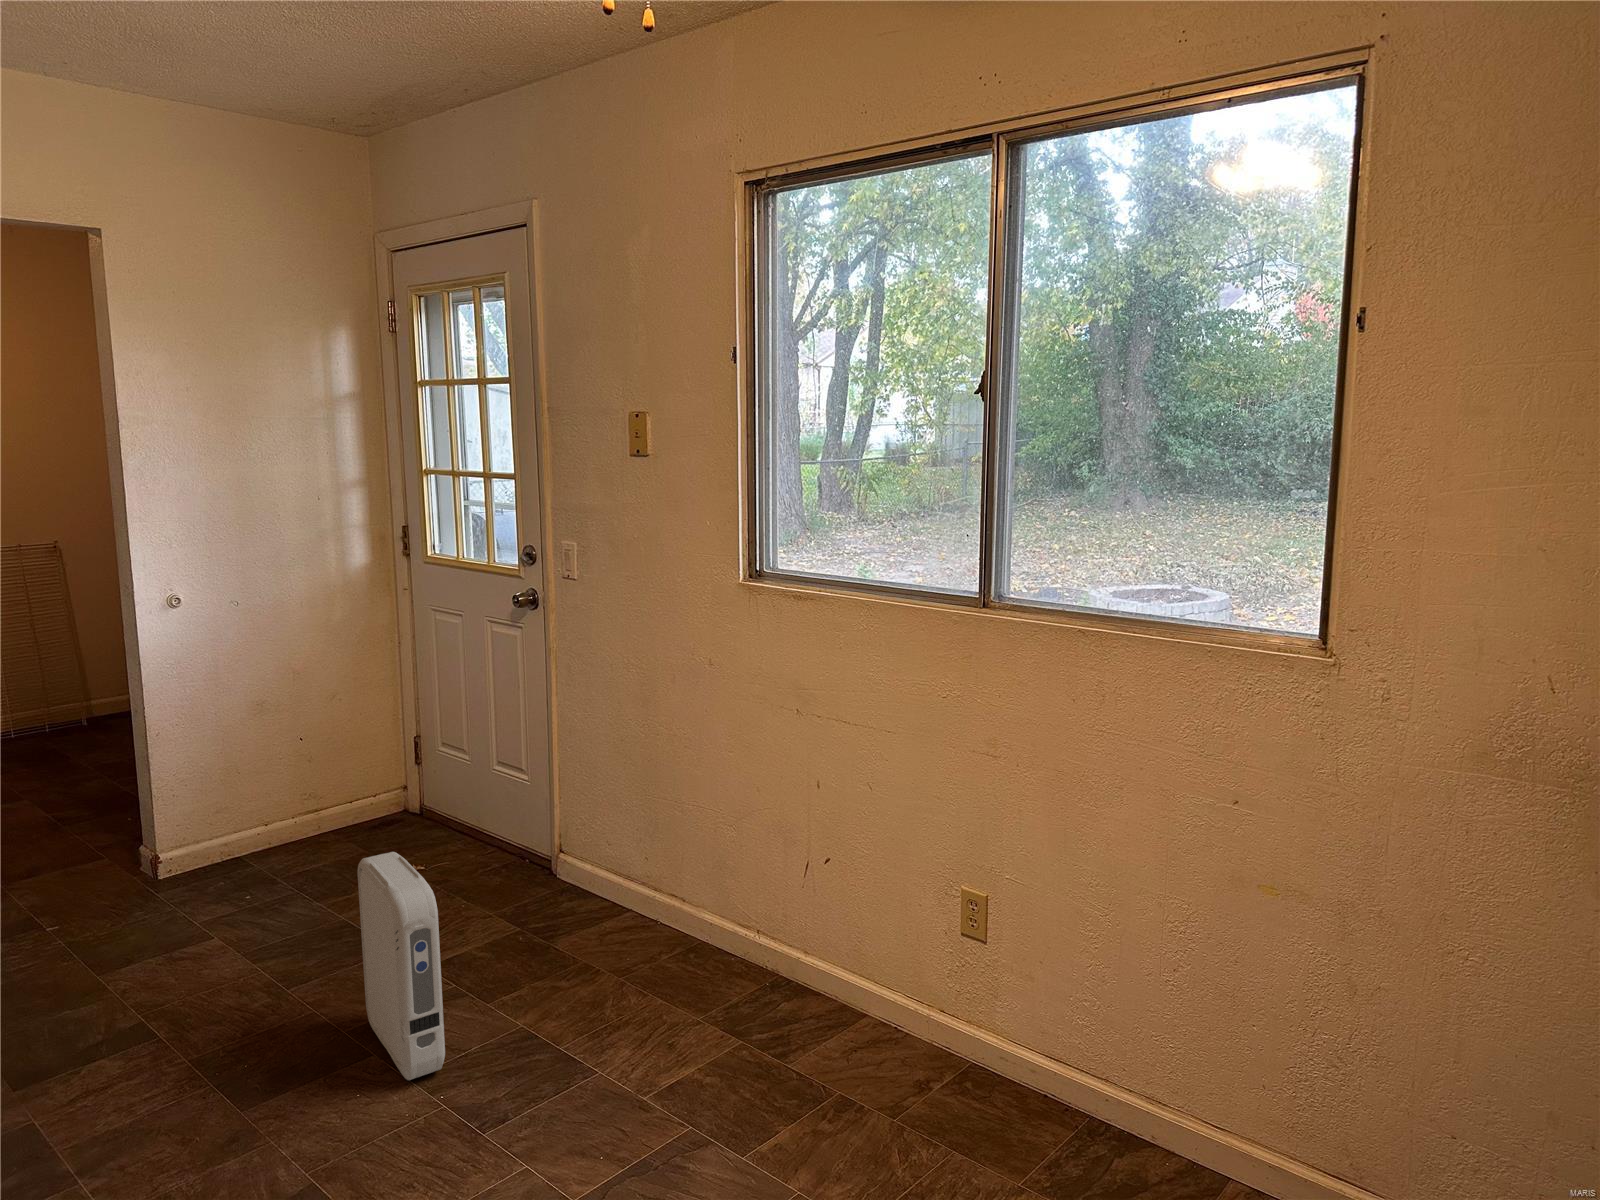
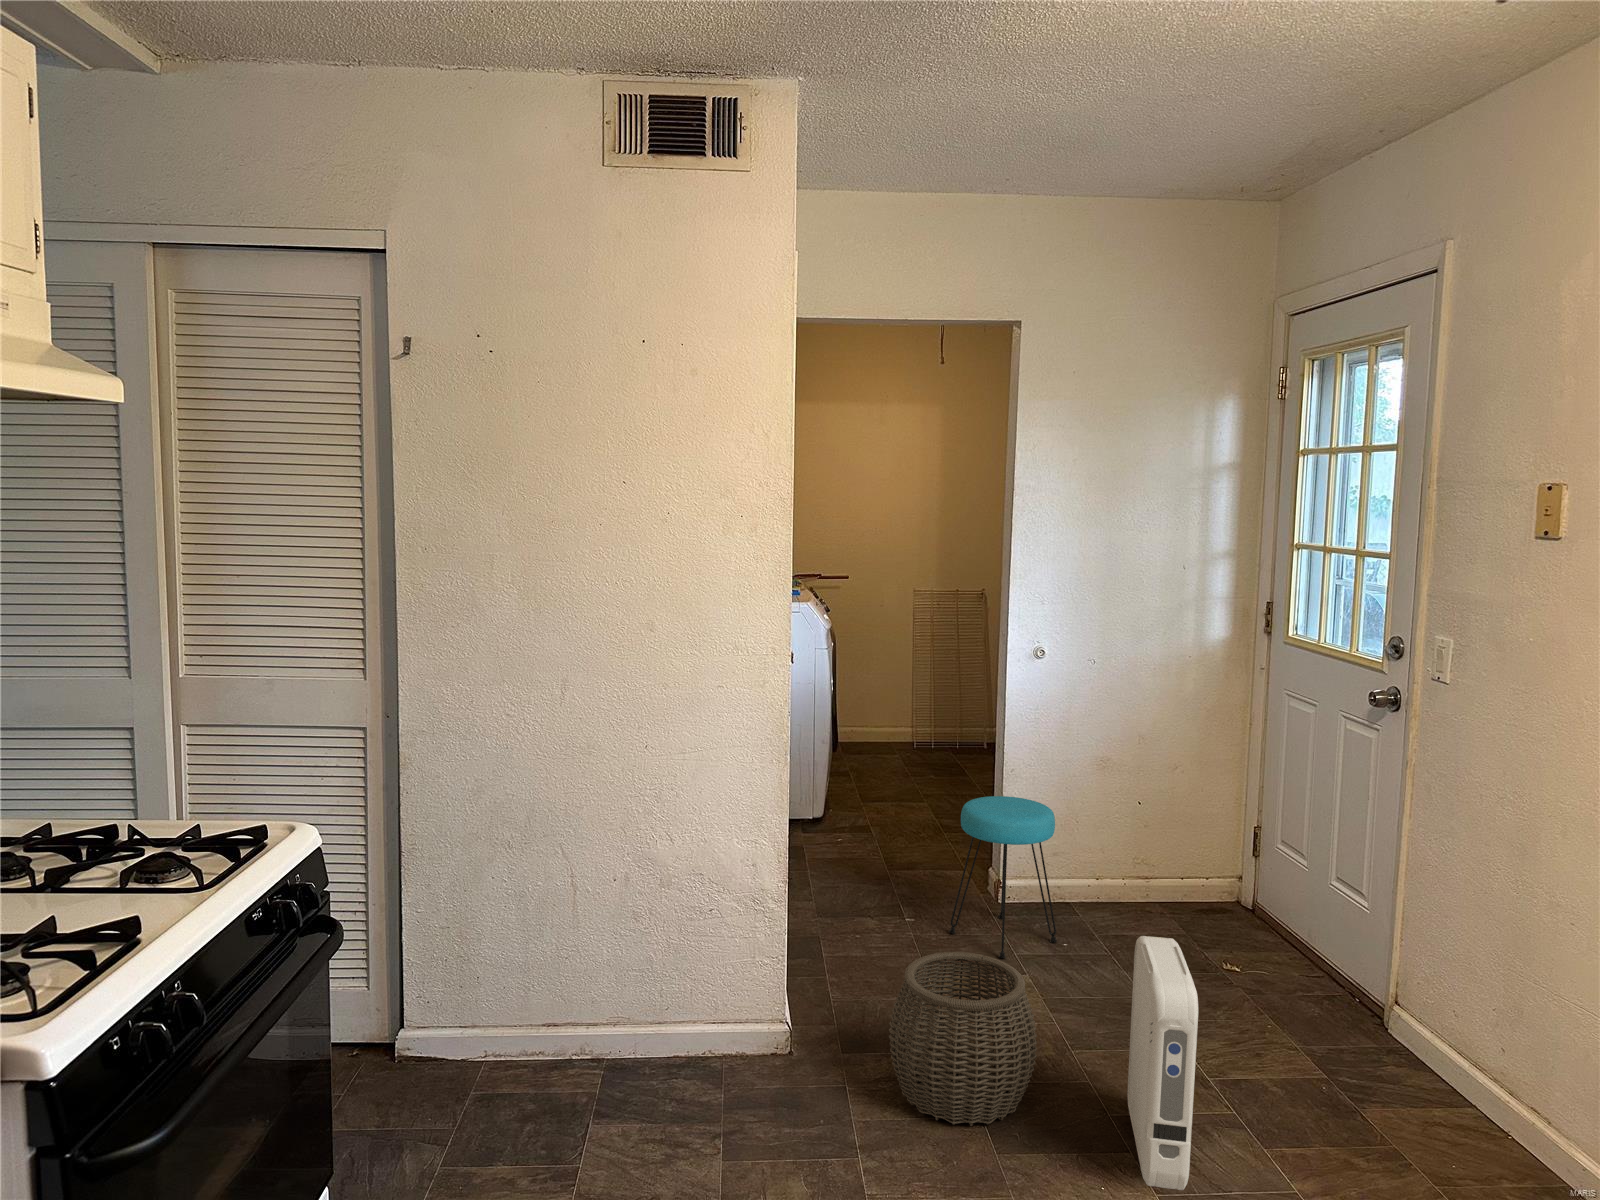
stool: none [104,764,241,939] -> present [949,796,1057,958]
woven basket: none [84,934,271,1127] -> present [889,952,1037,1126]

